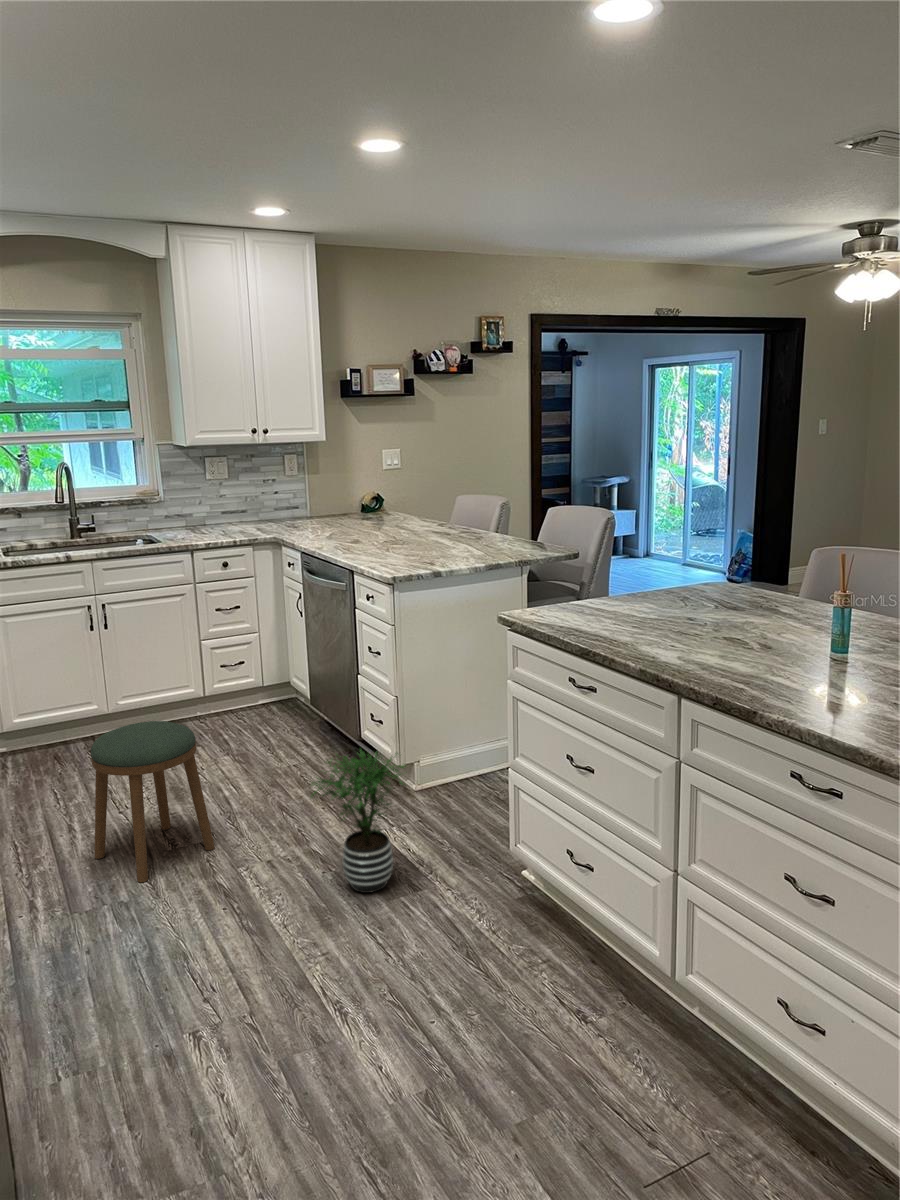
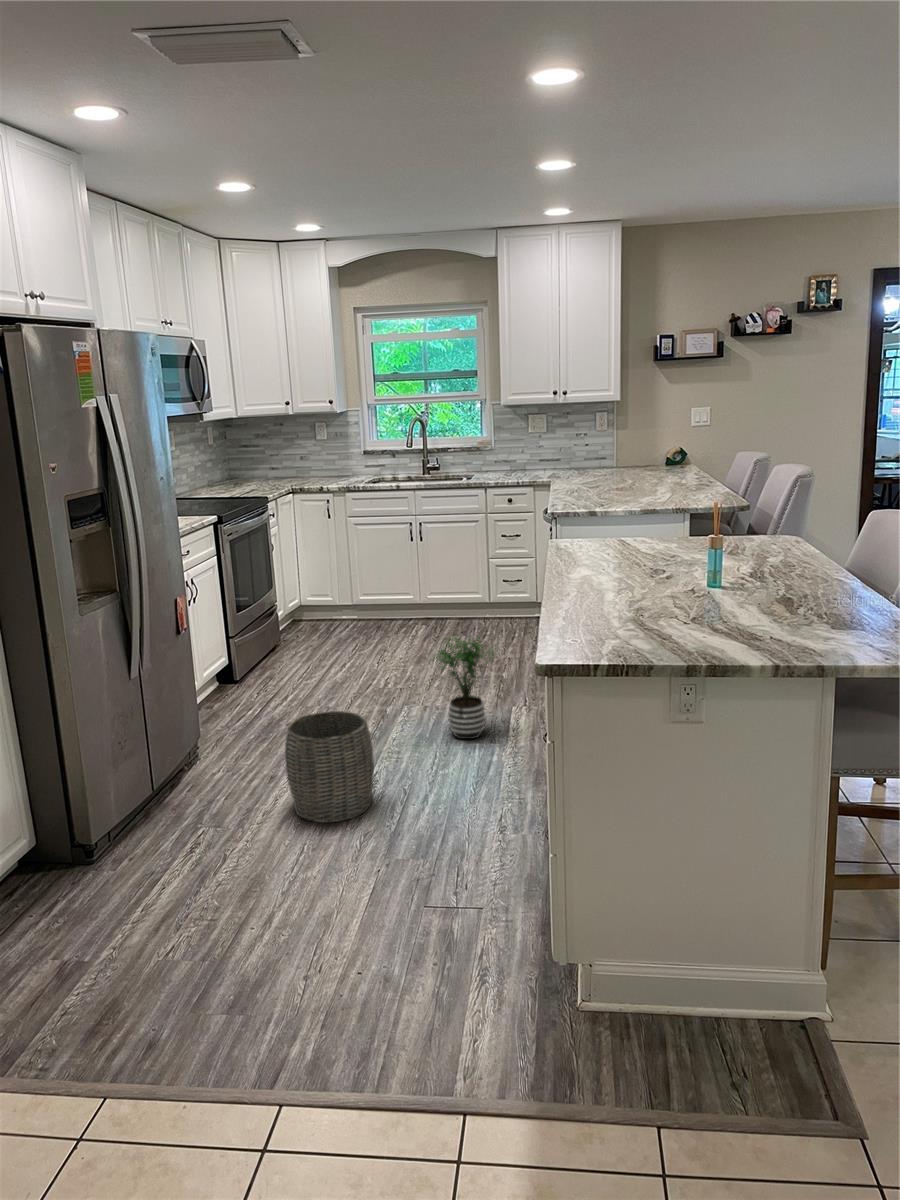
stool: present [91,721,215,882] -> none [334,600,407,702]
woven basket: none [250,913,391,1116] -> present [285,711,374,823]

